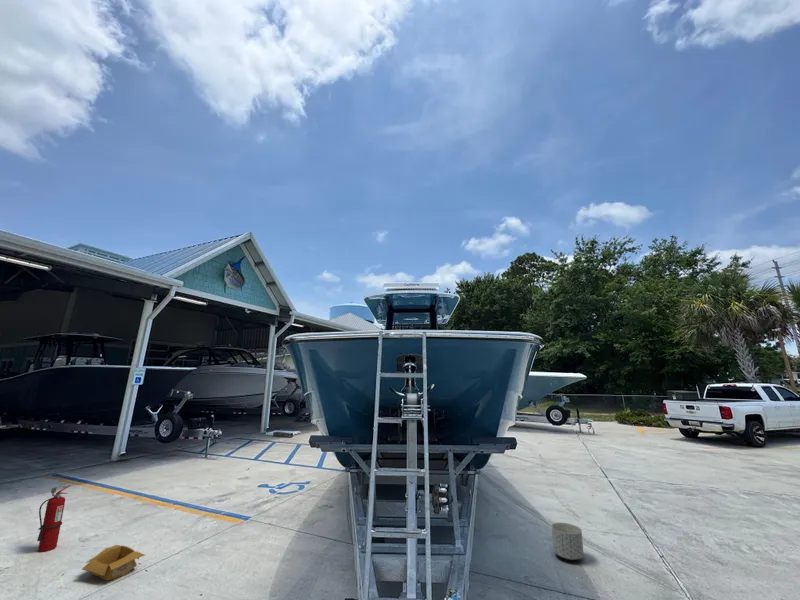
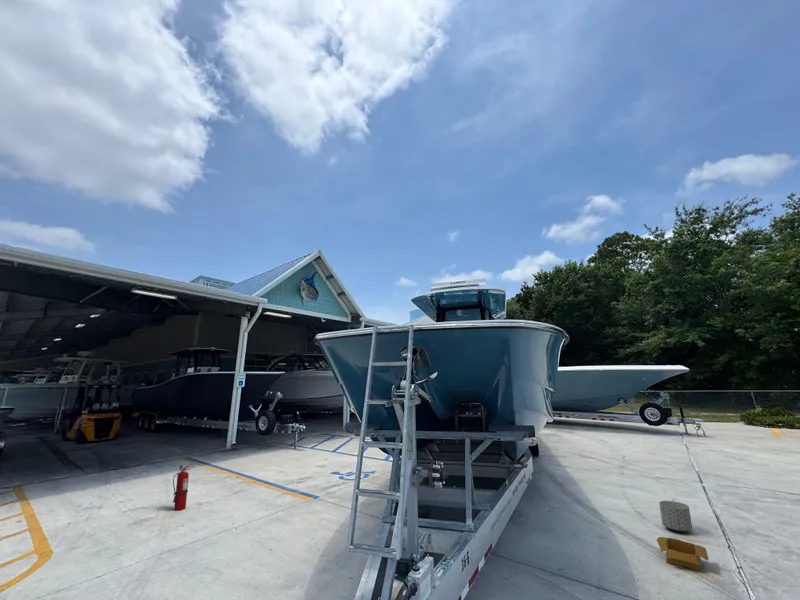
planter: present [552,523,584,560] -> present [659,501,692,532]
cardboard box: present [82,545,145,581] -> present [657,537,708,570]

